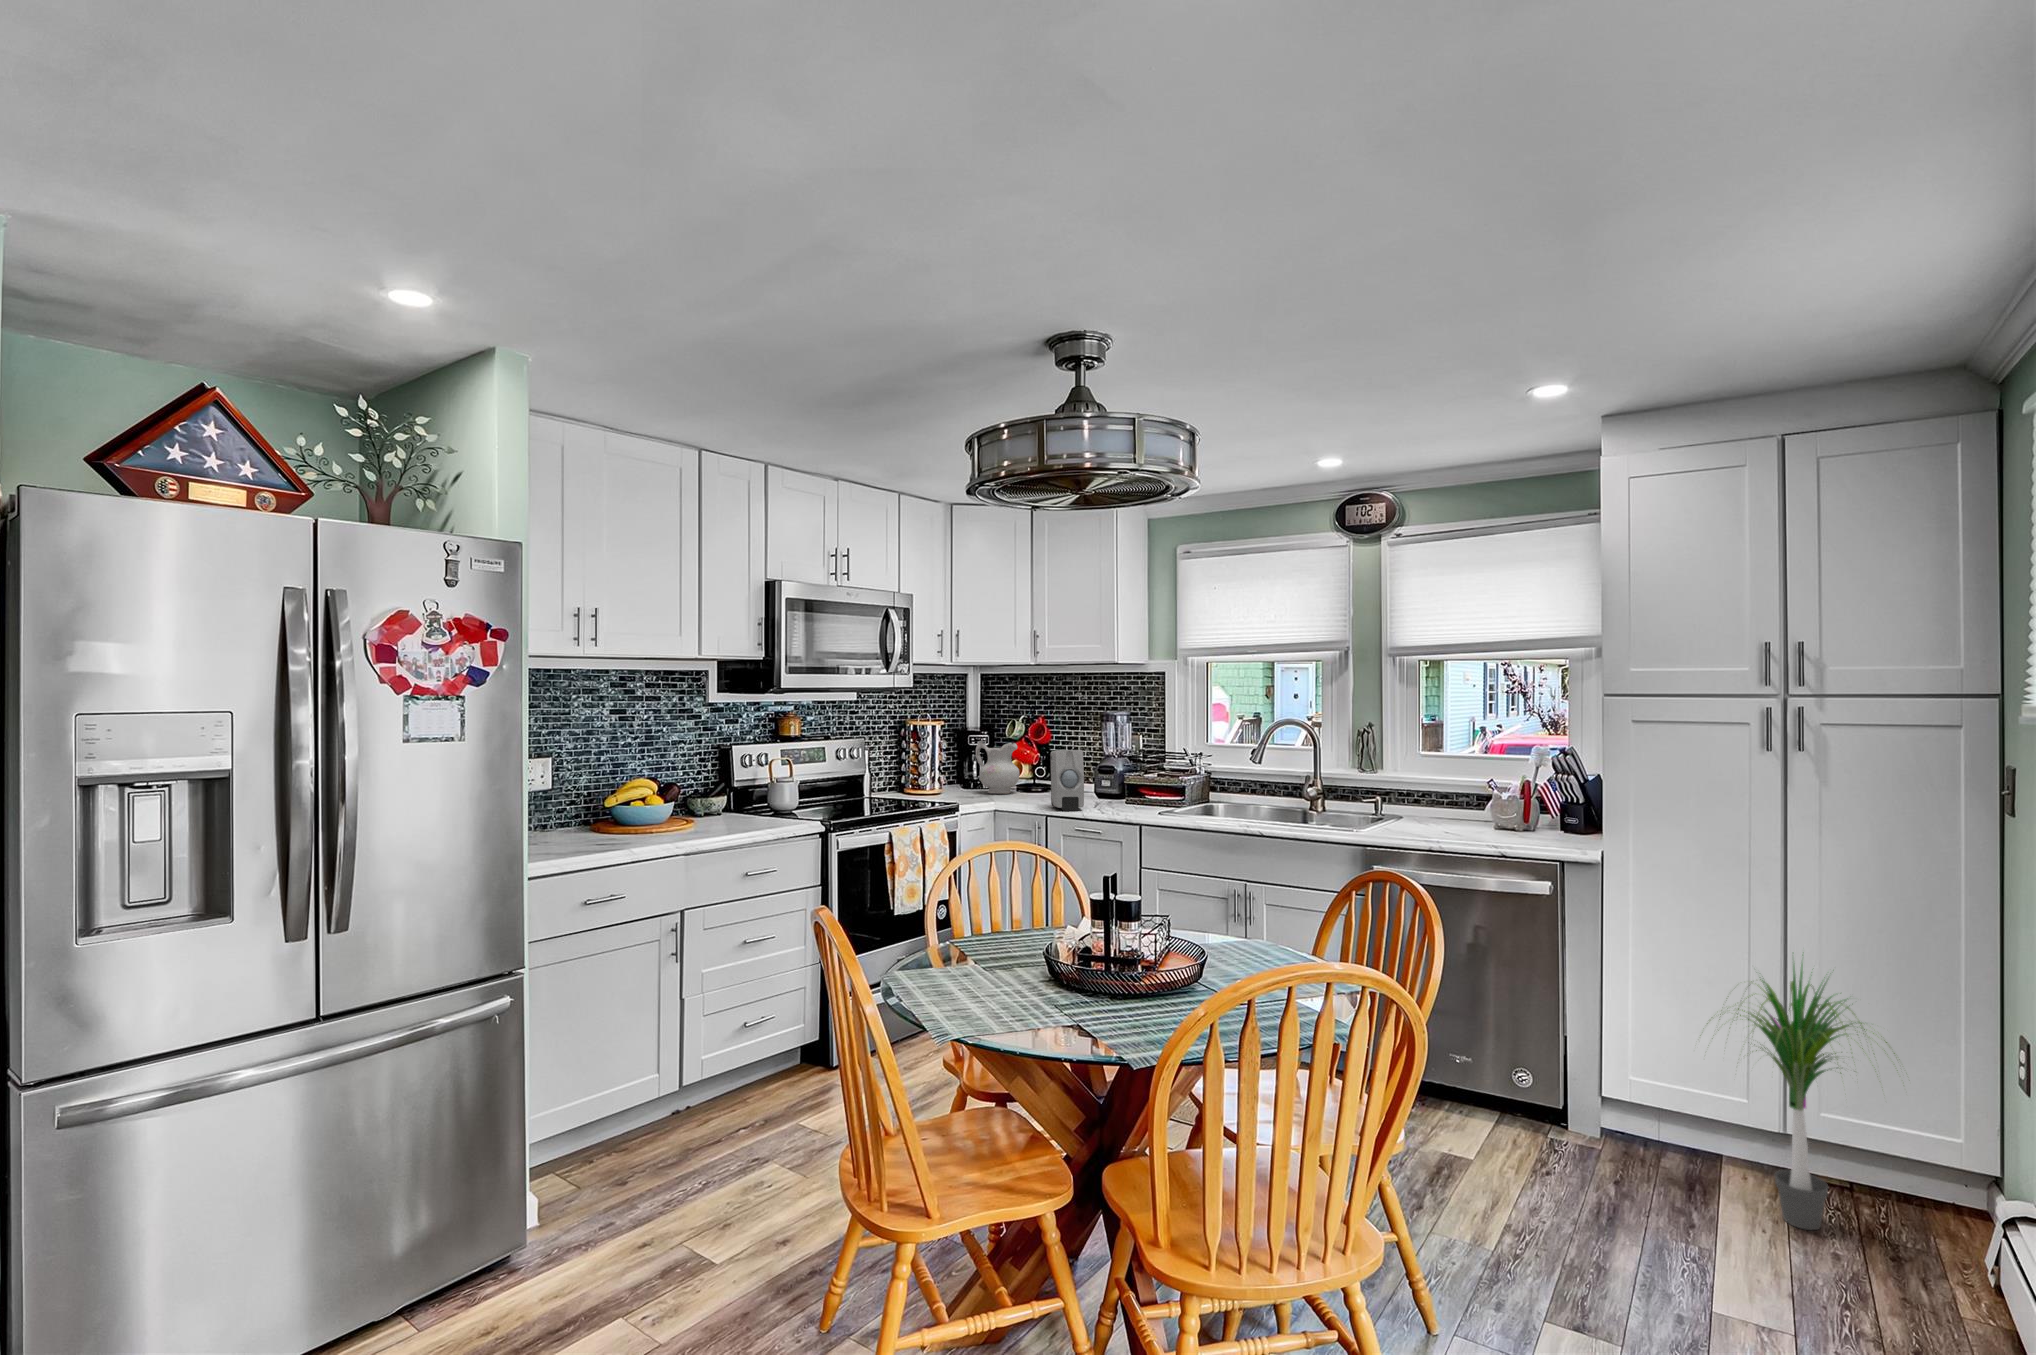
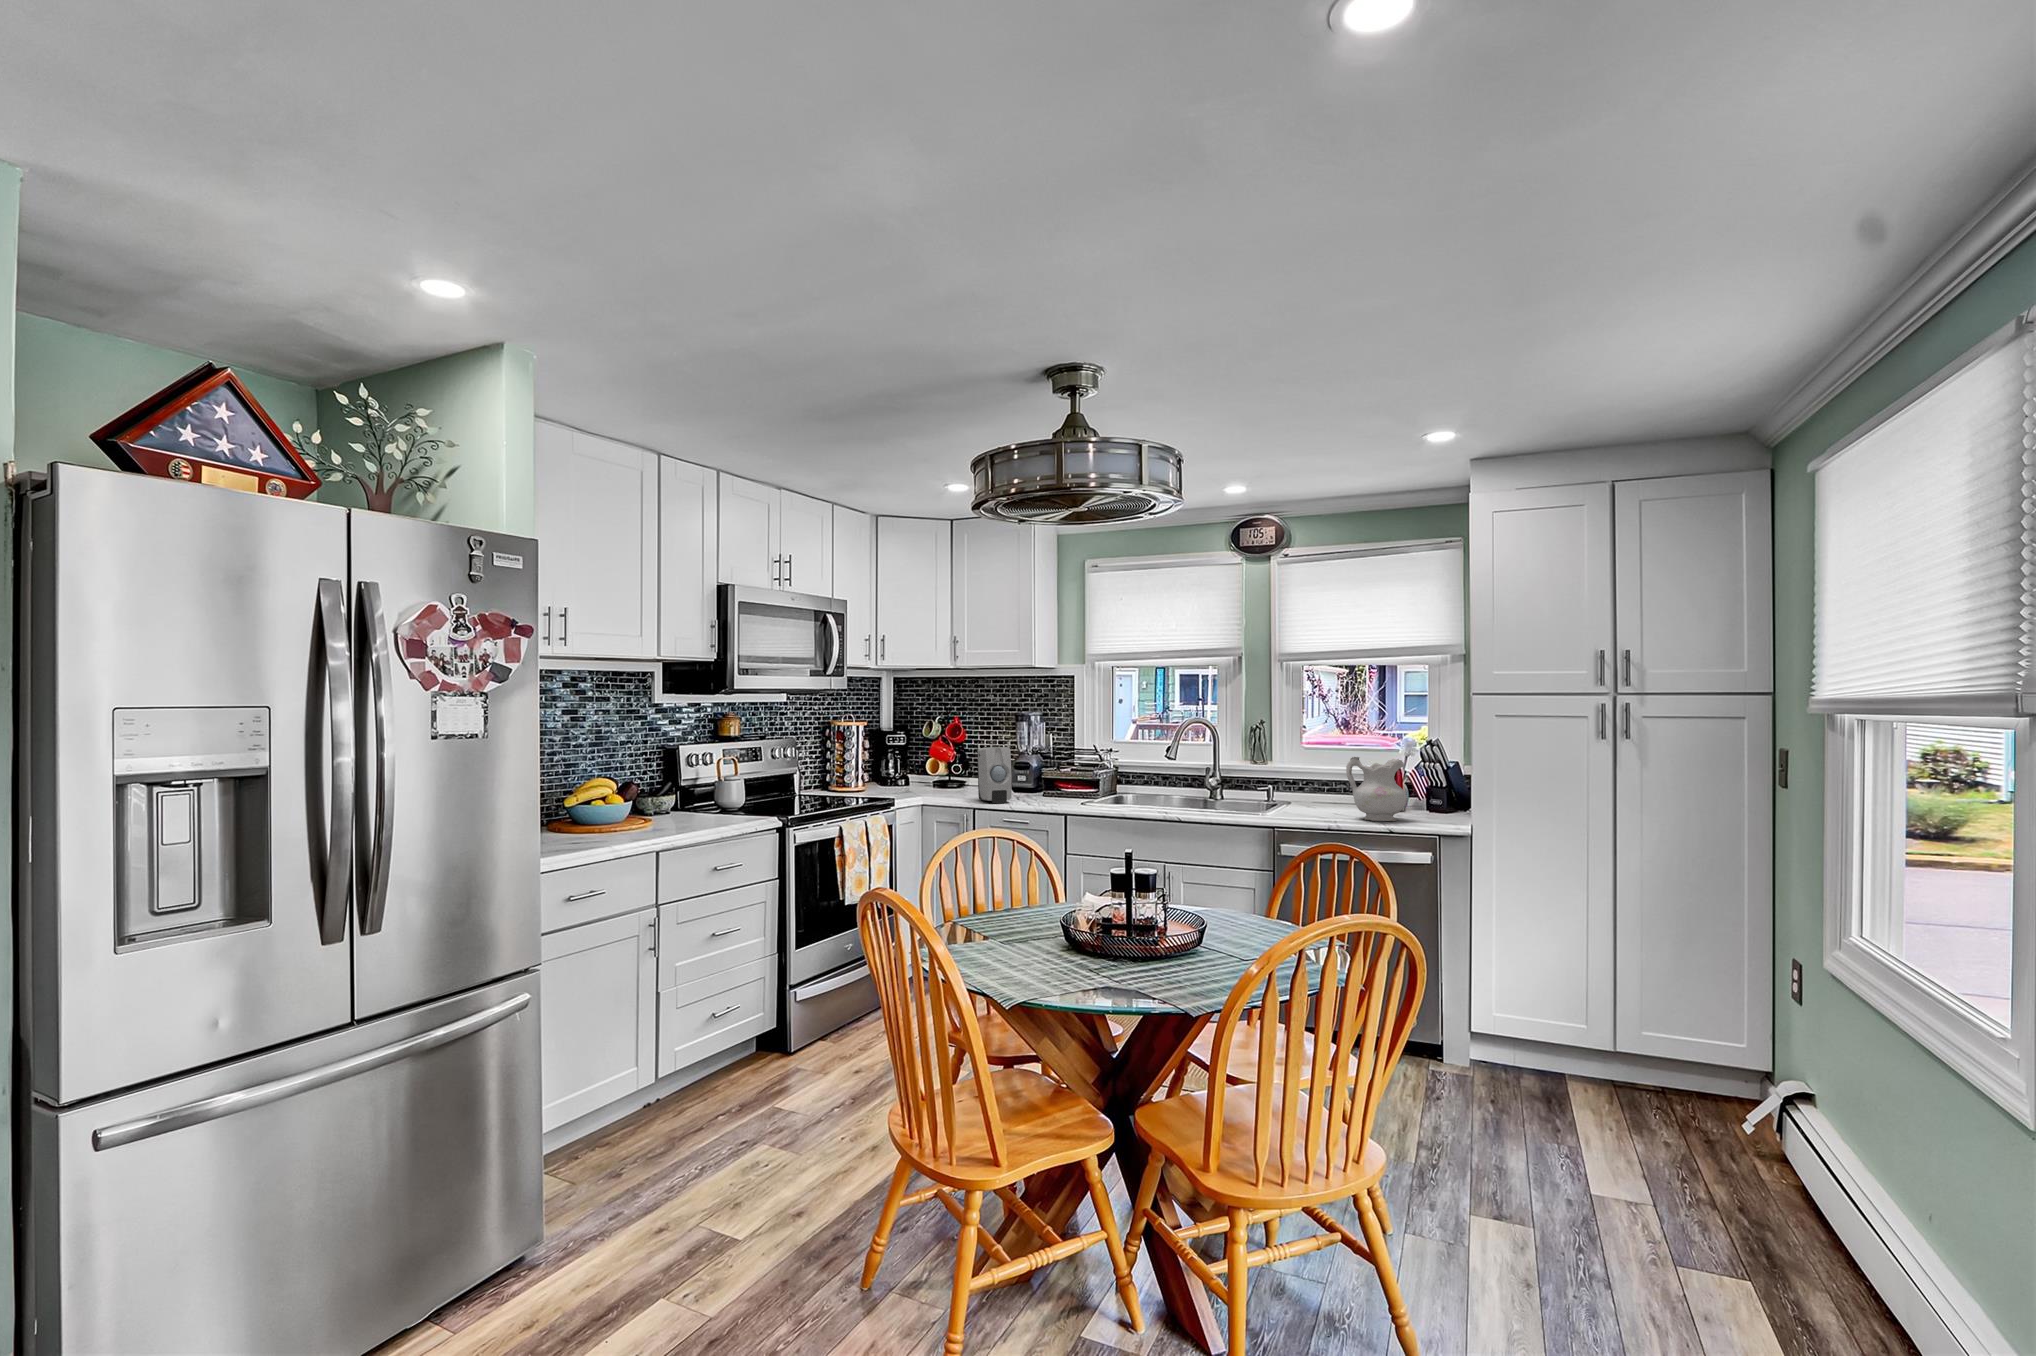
ceramic pitcher: present [976,741,1020,794] -> present [1346,757,1406,821]
potted plant: present [1700,963,1895,1230] -> none [1552,897,1720,1127]

